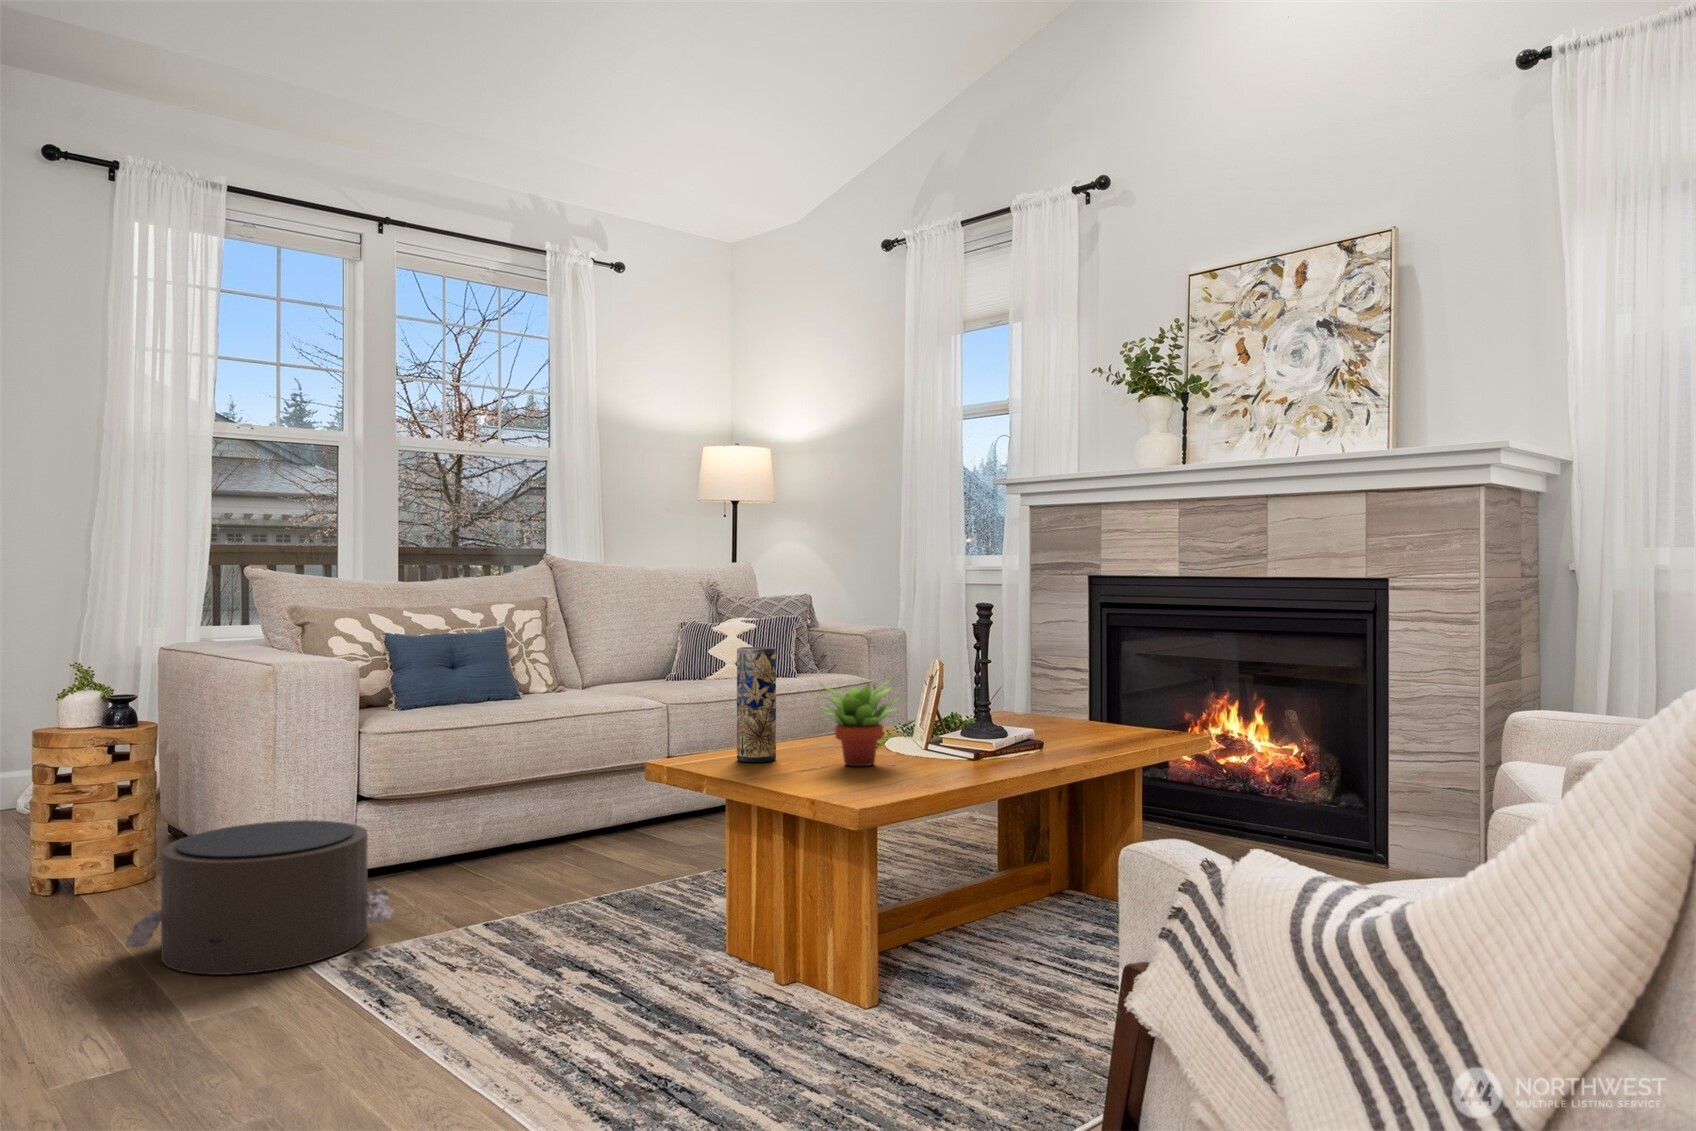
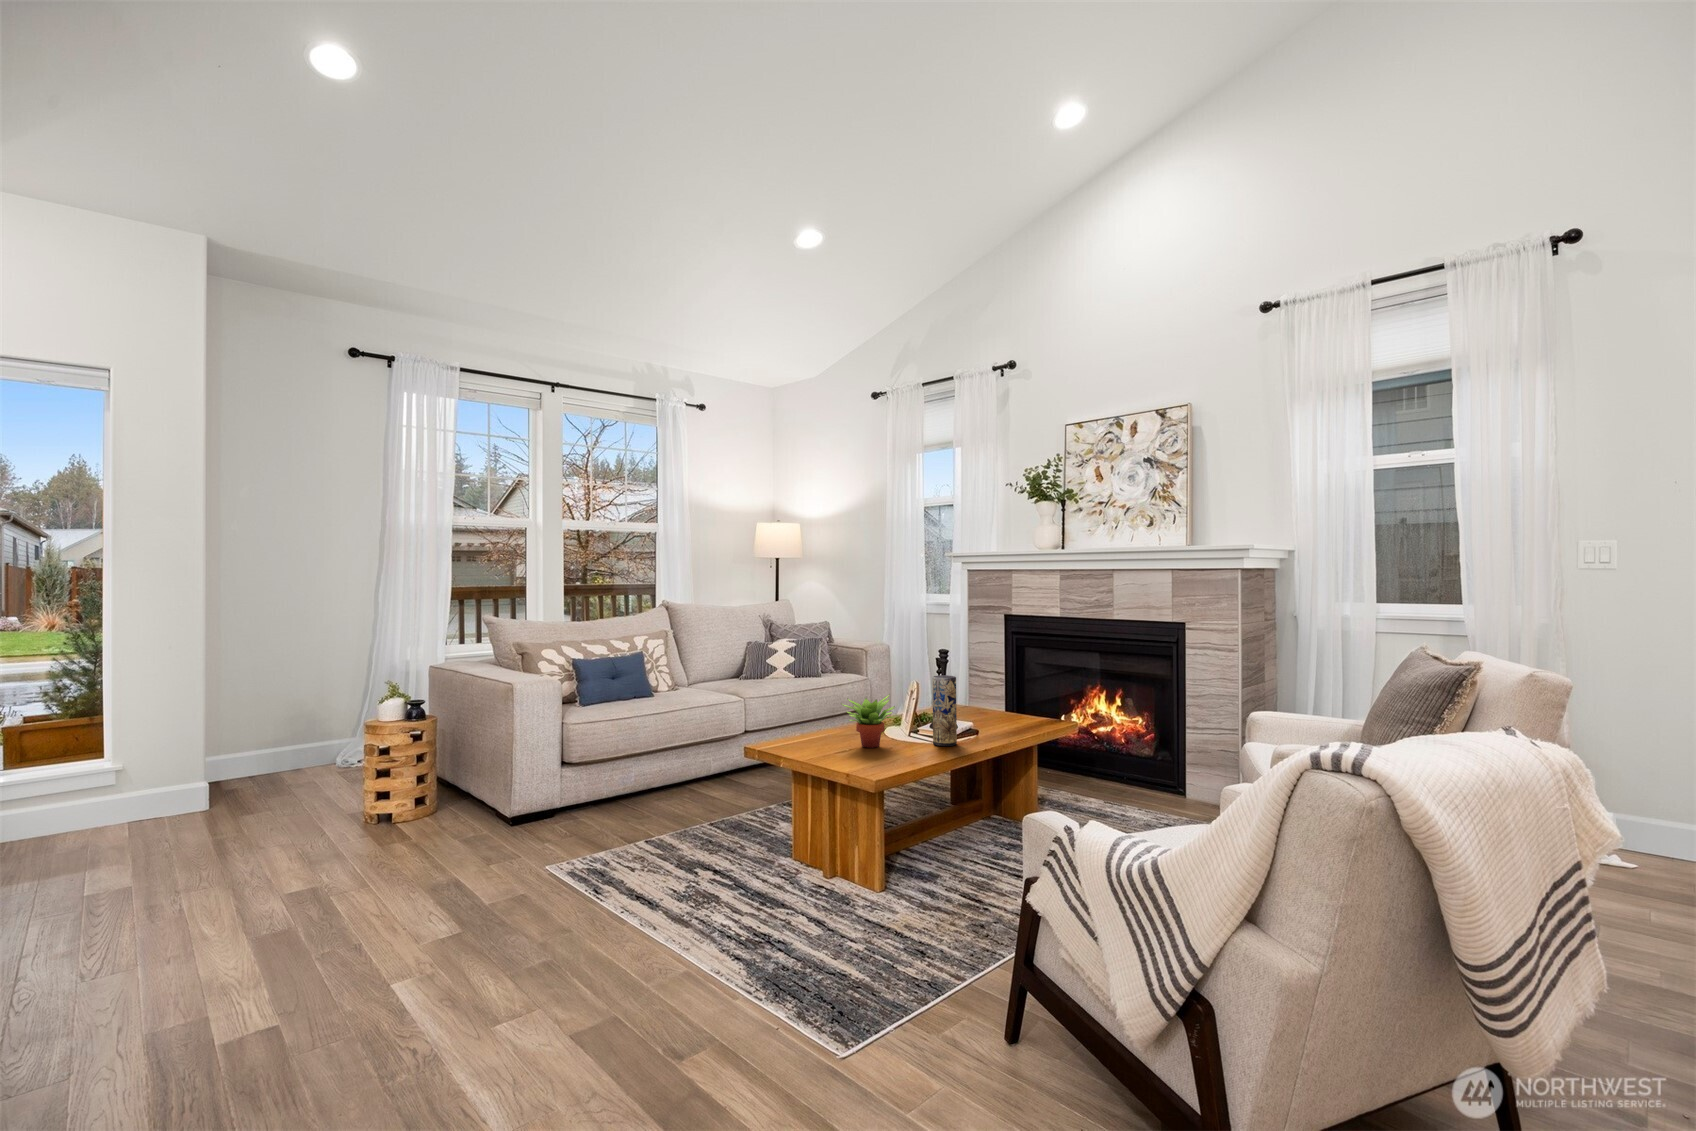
vase: present [737,647,776,762] -> present [932,675,957,746]
pouf: present [126,820,394,975] -> none [441,780,594,875]

